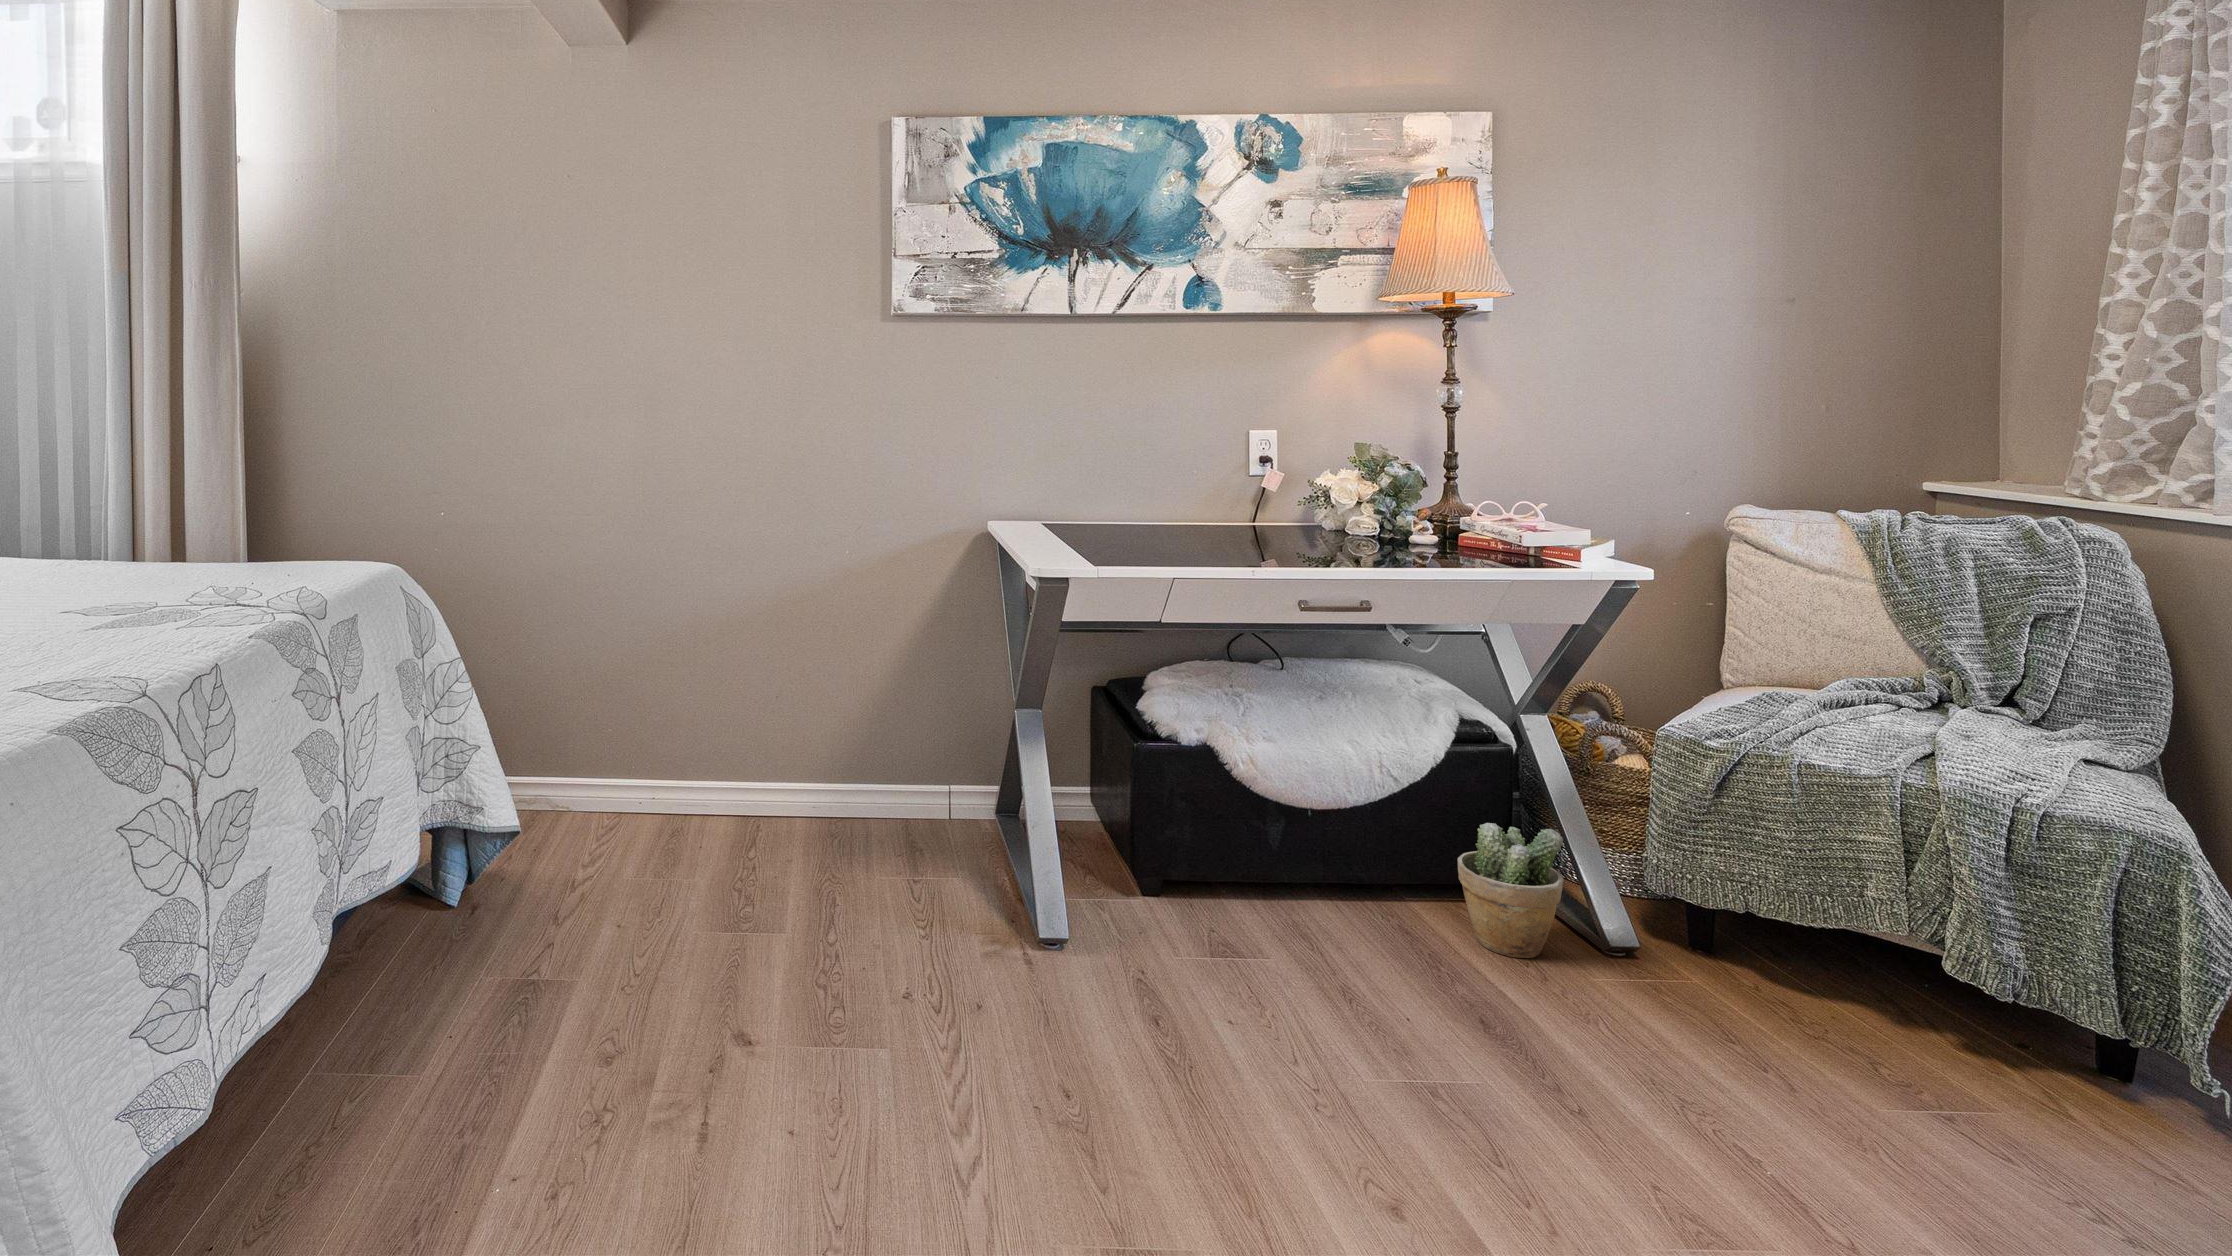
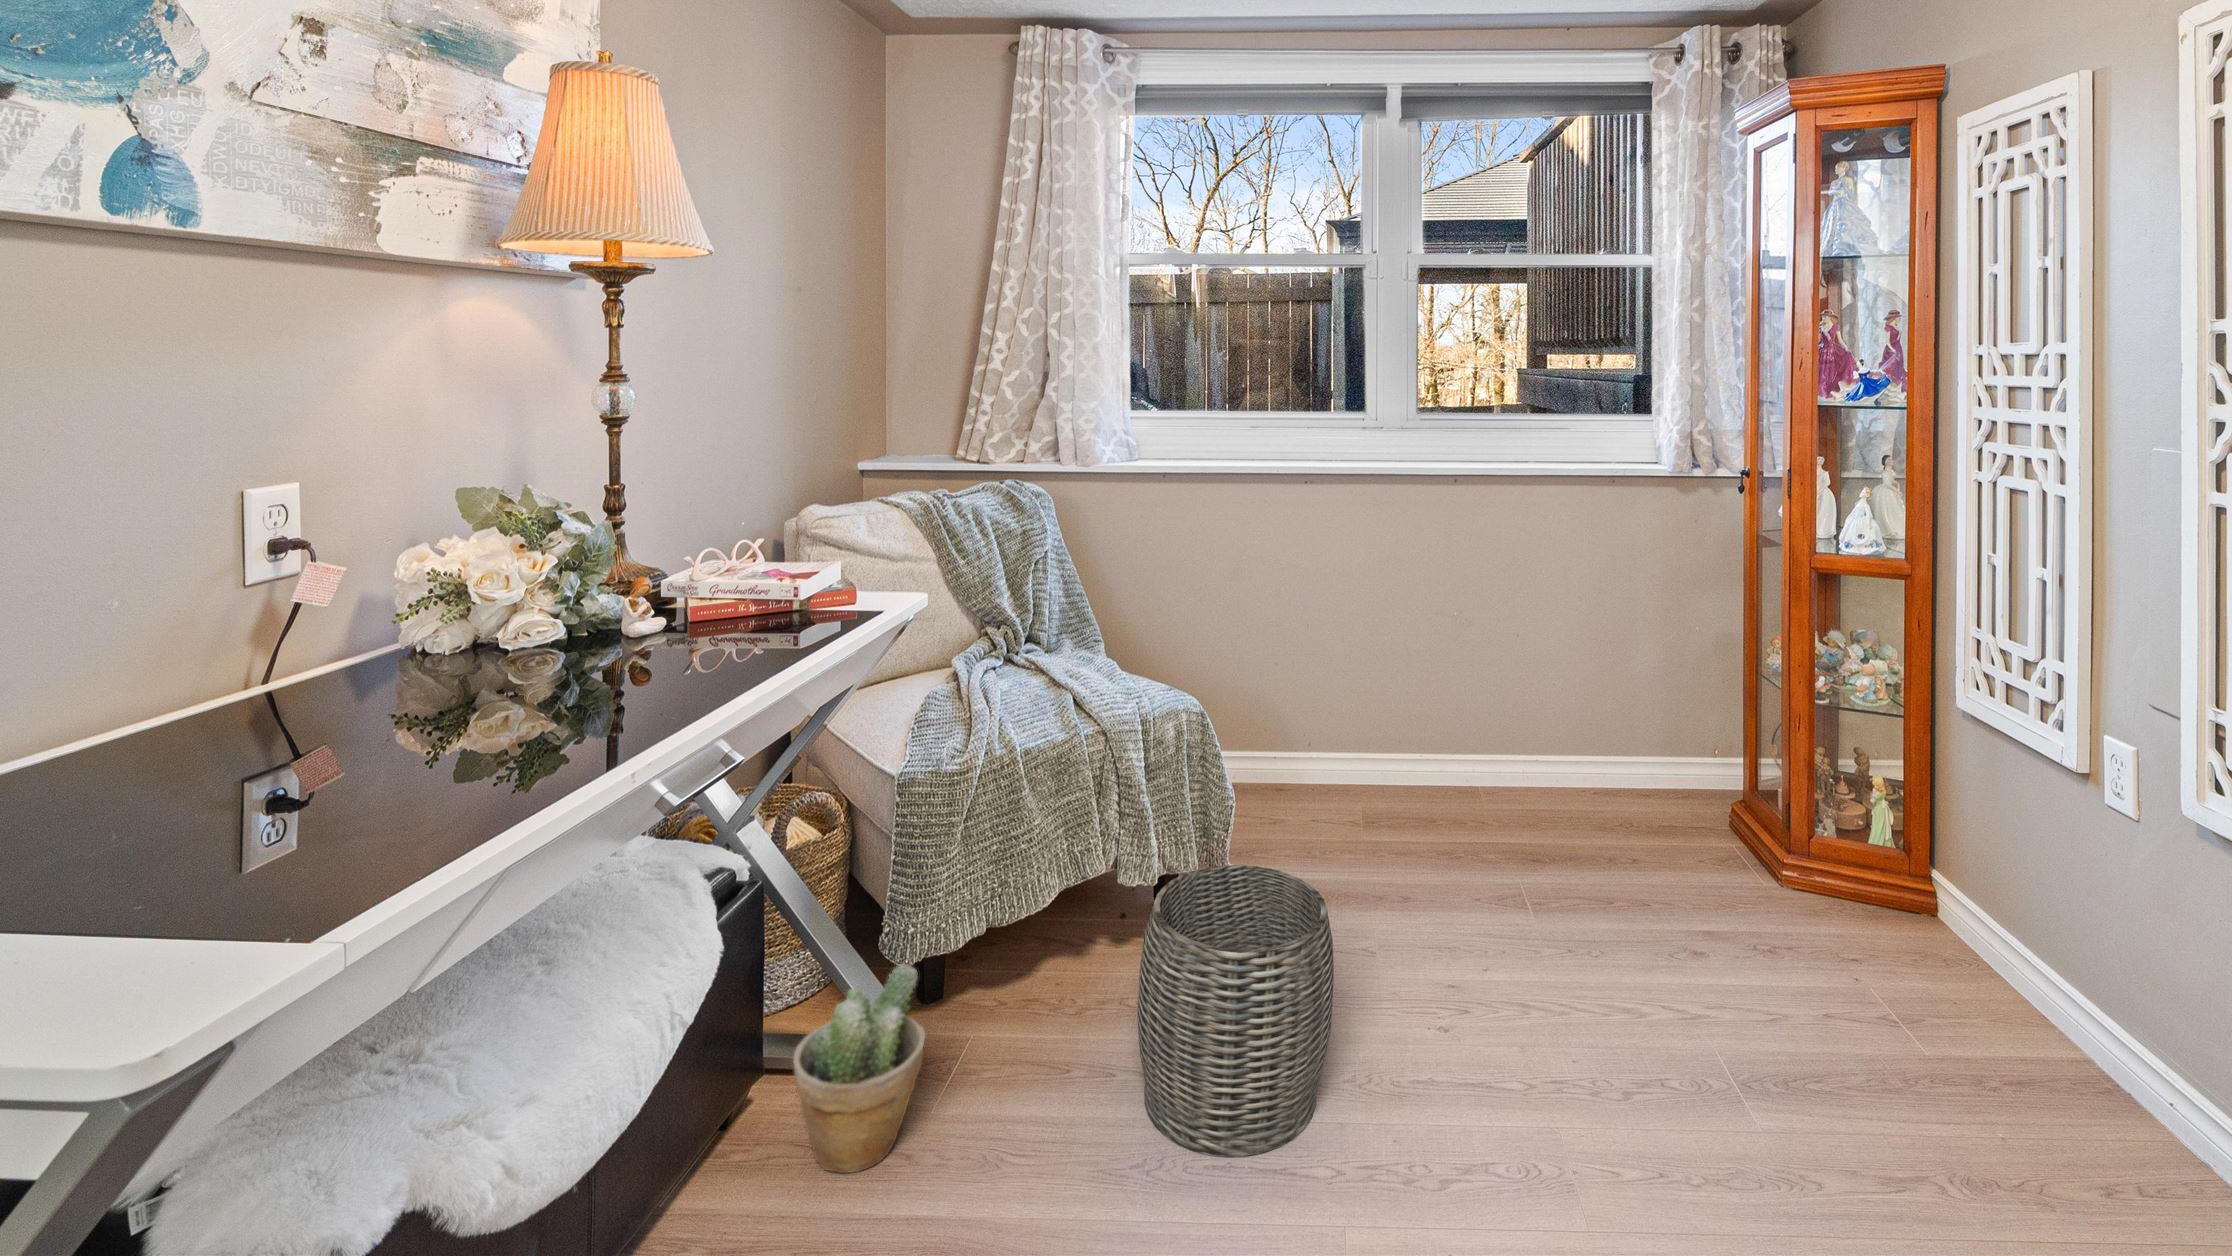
woven basket: none [1693,875,1966,1180] -> present [1138,865,1334,1157]

